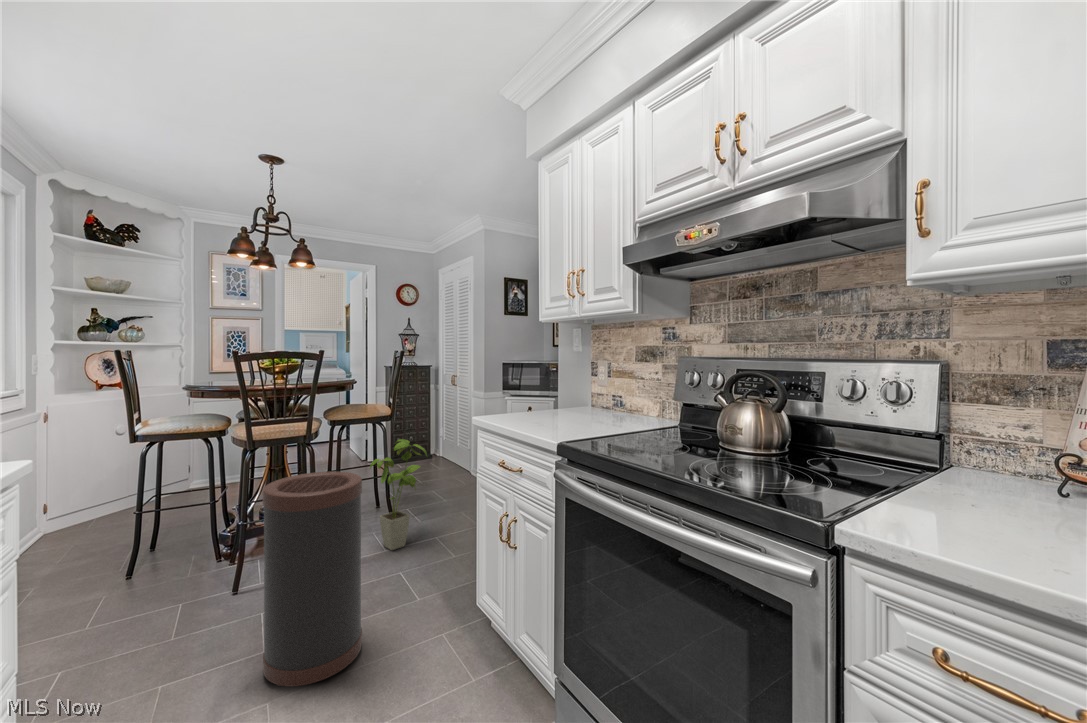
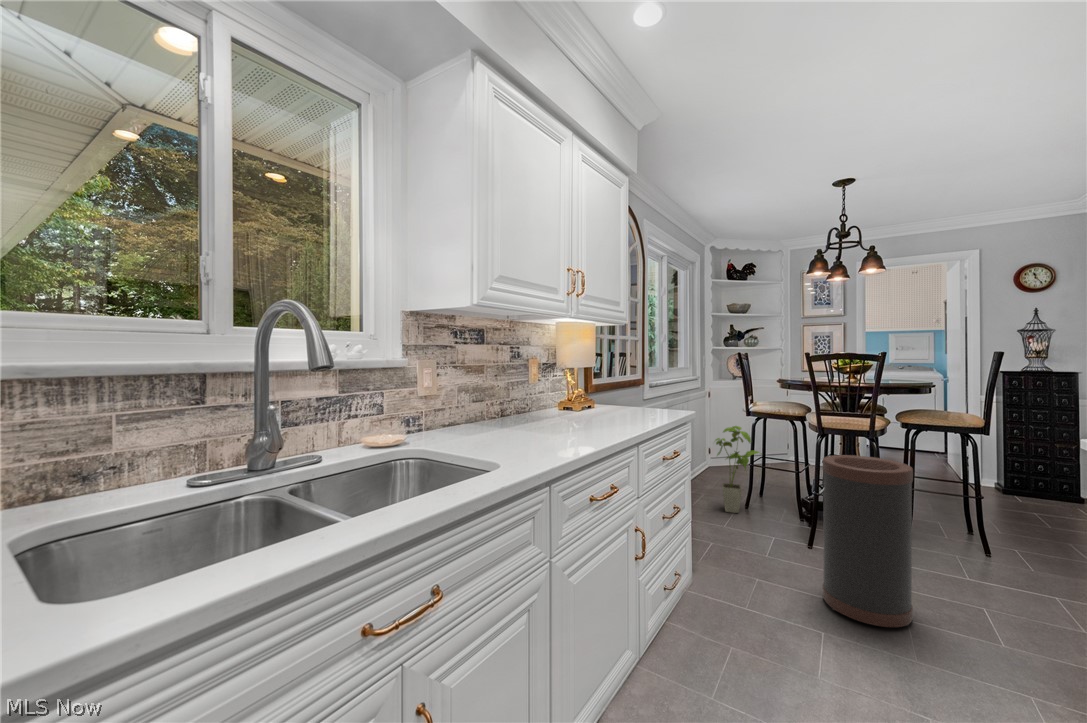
house plant: present [370,439,427,550] -> present [715,426,759,513]

